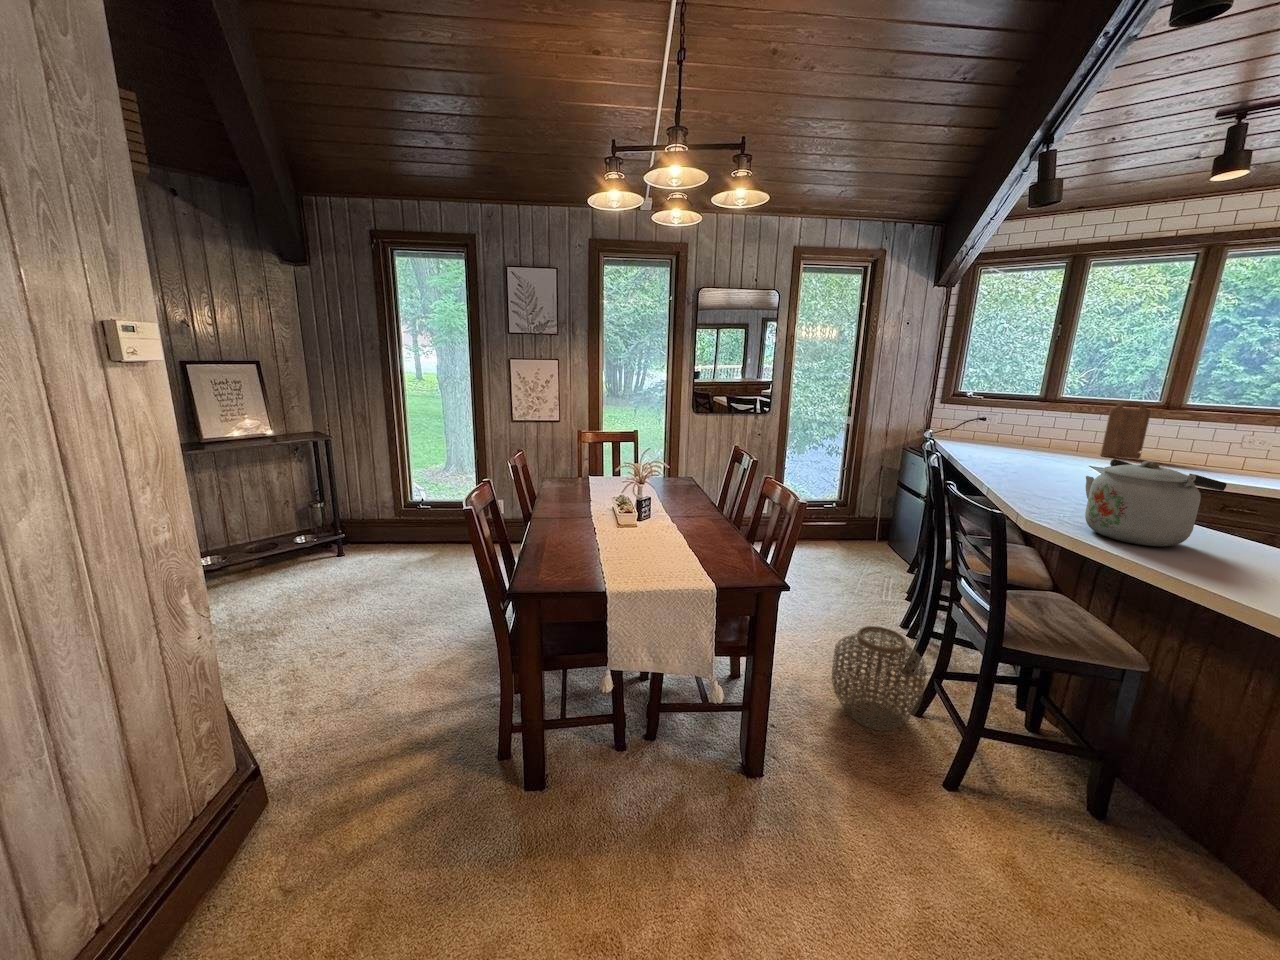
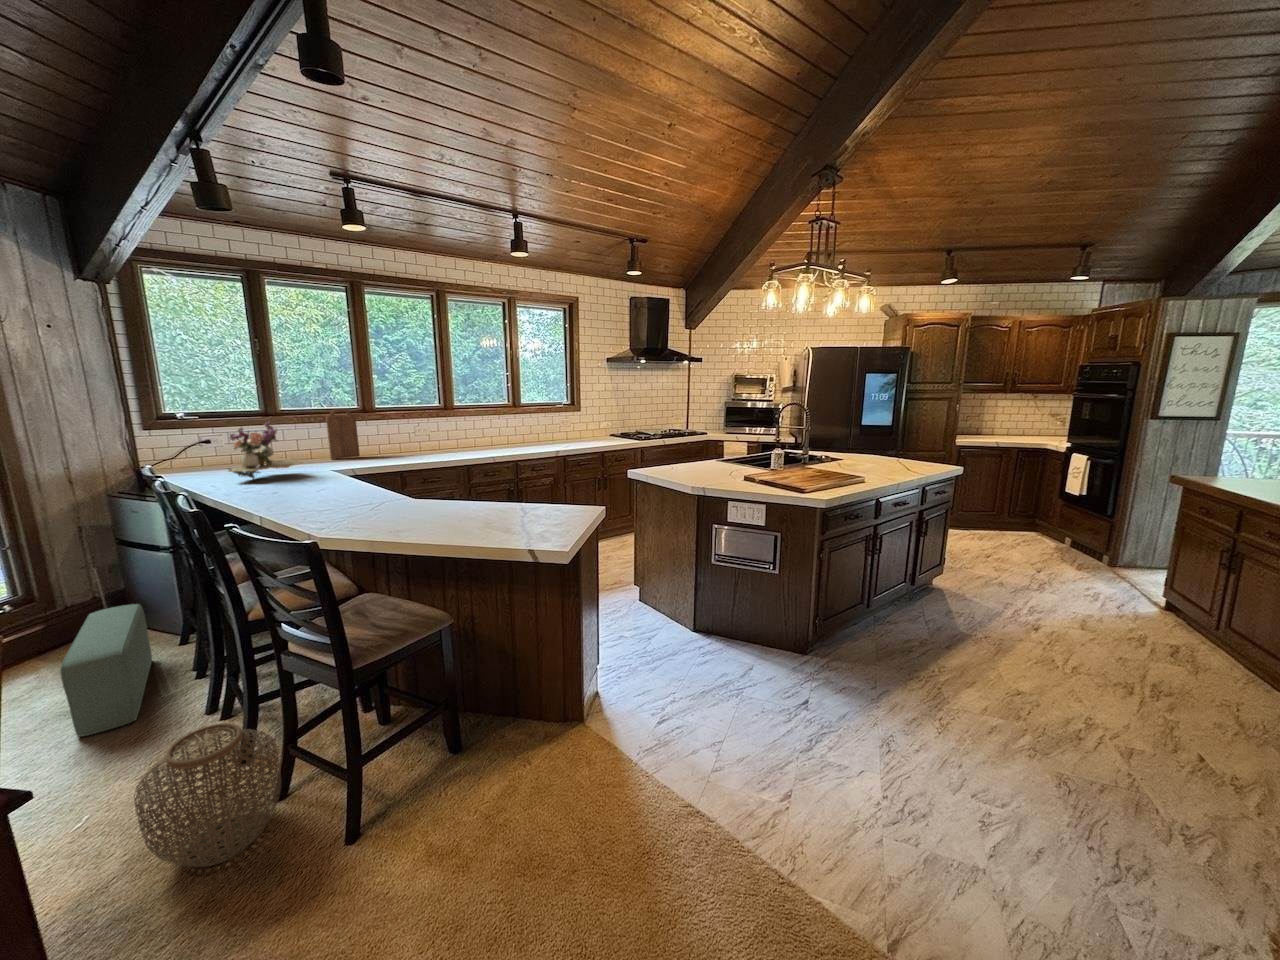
flower arrangement: none [986,406,1060,459] -> present [229,422,301,479]
kettle: present [1085,459,1227,546] -> none [359,459,453,531]
pouf: none [833,527,894,609] -> present [60,604,152,737]

